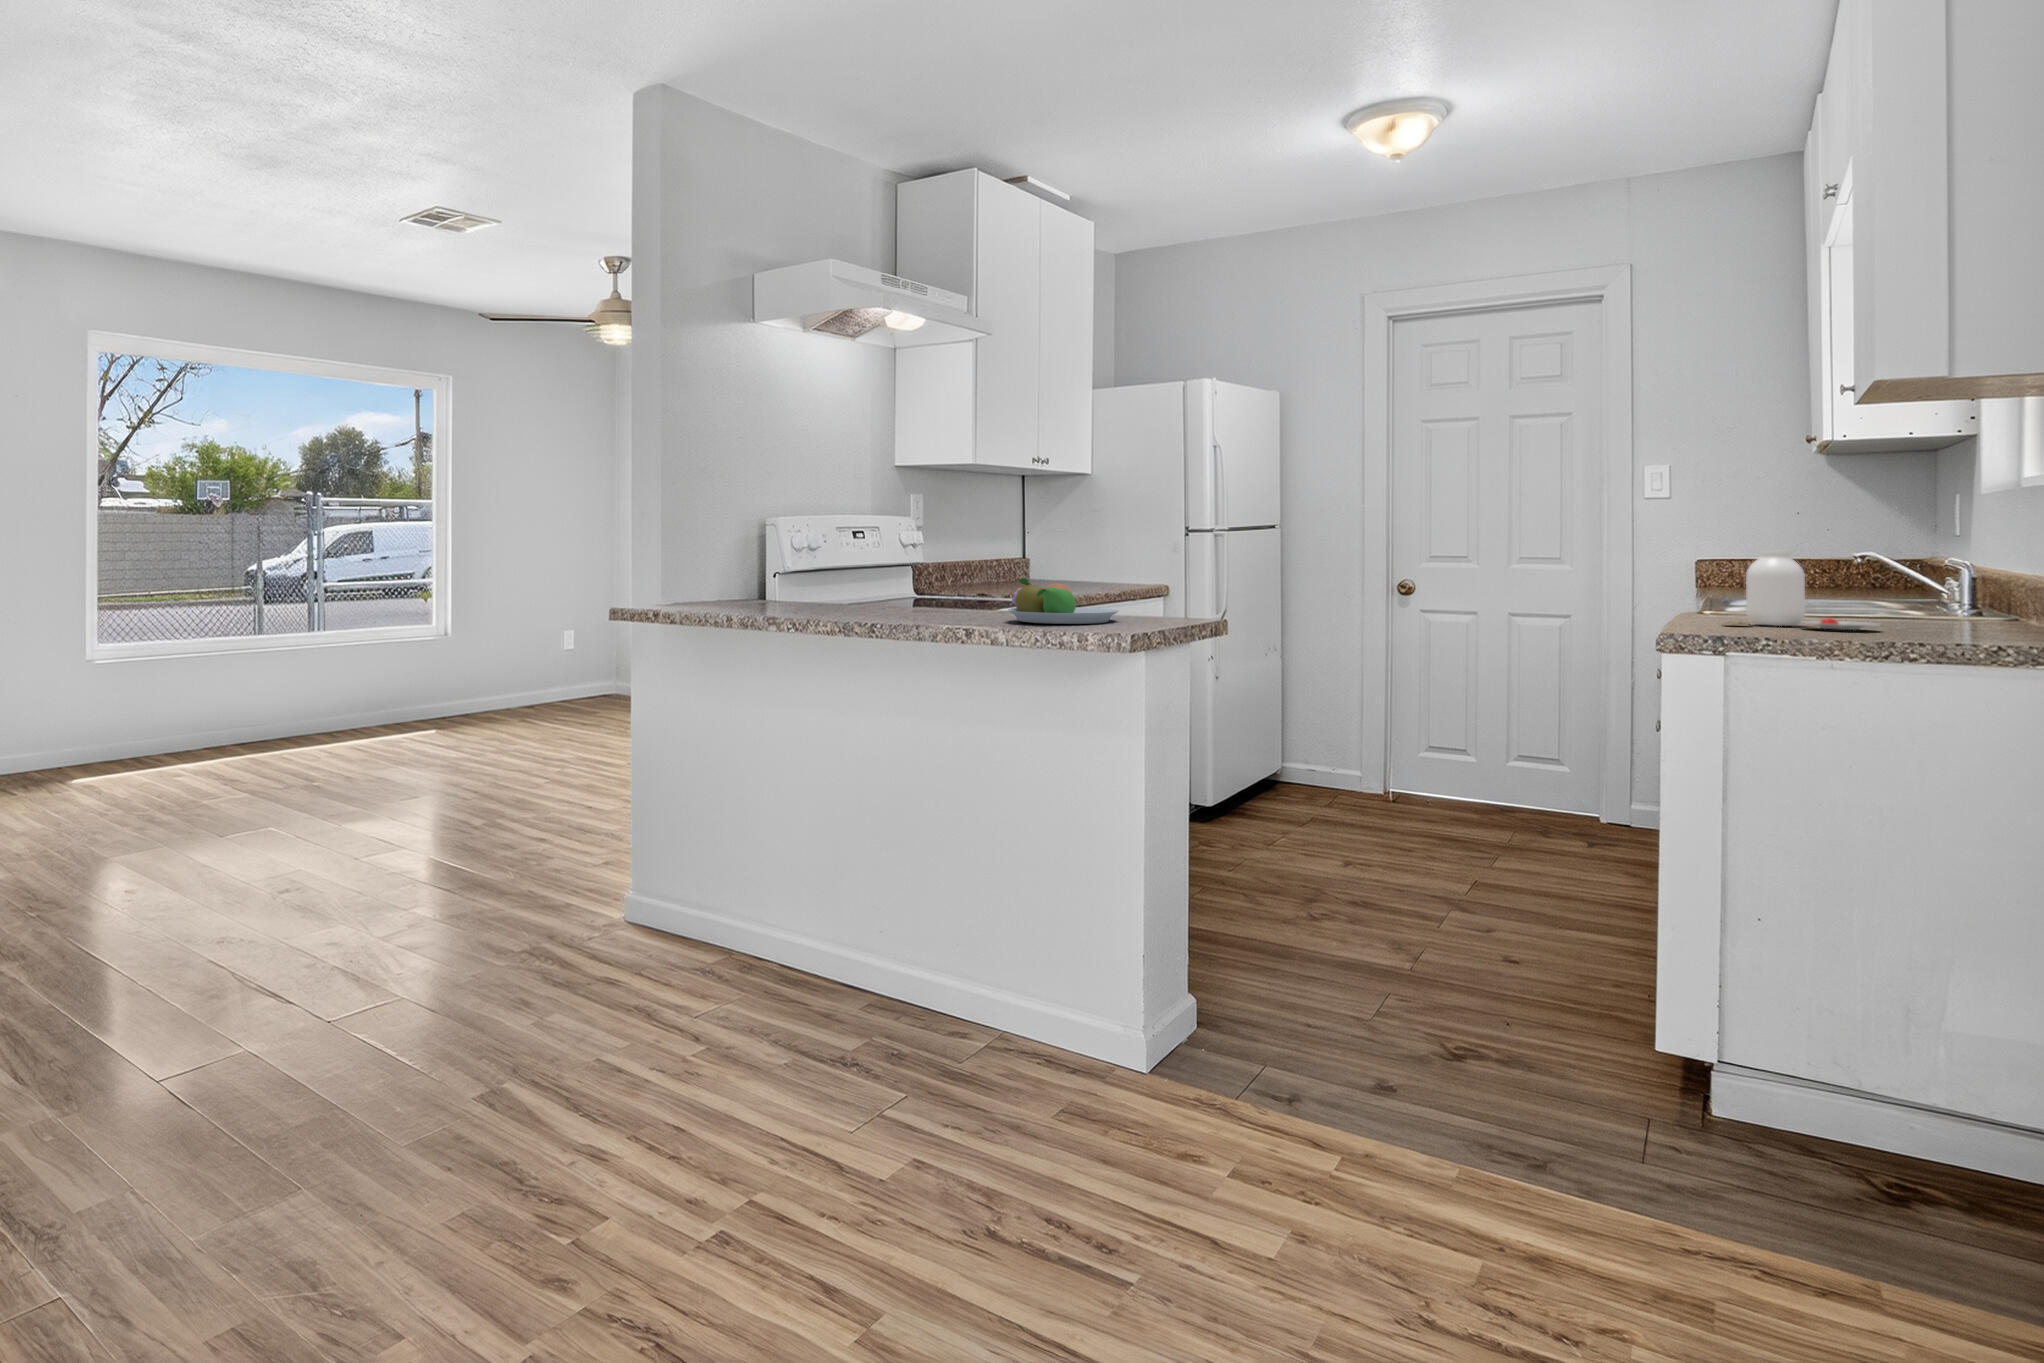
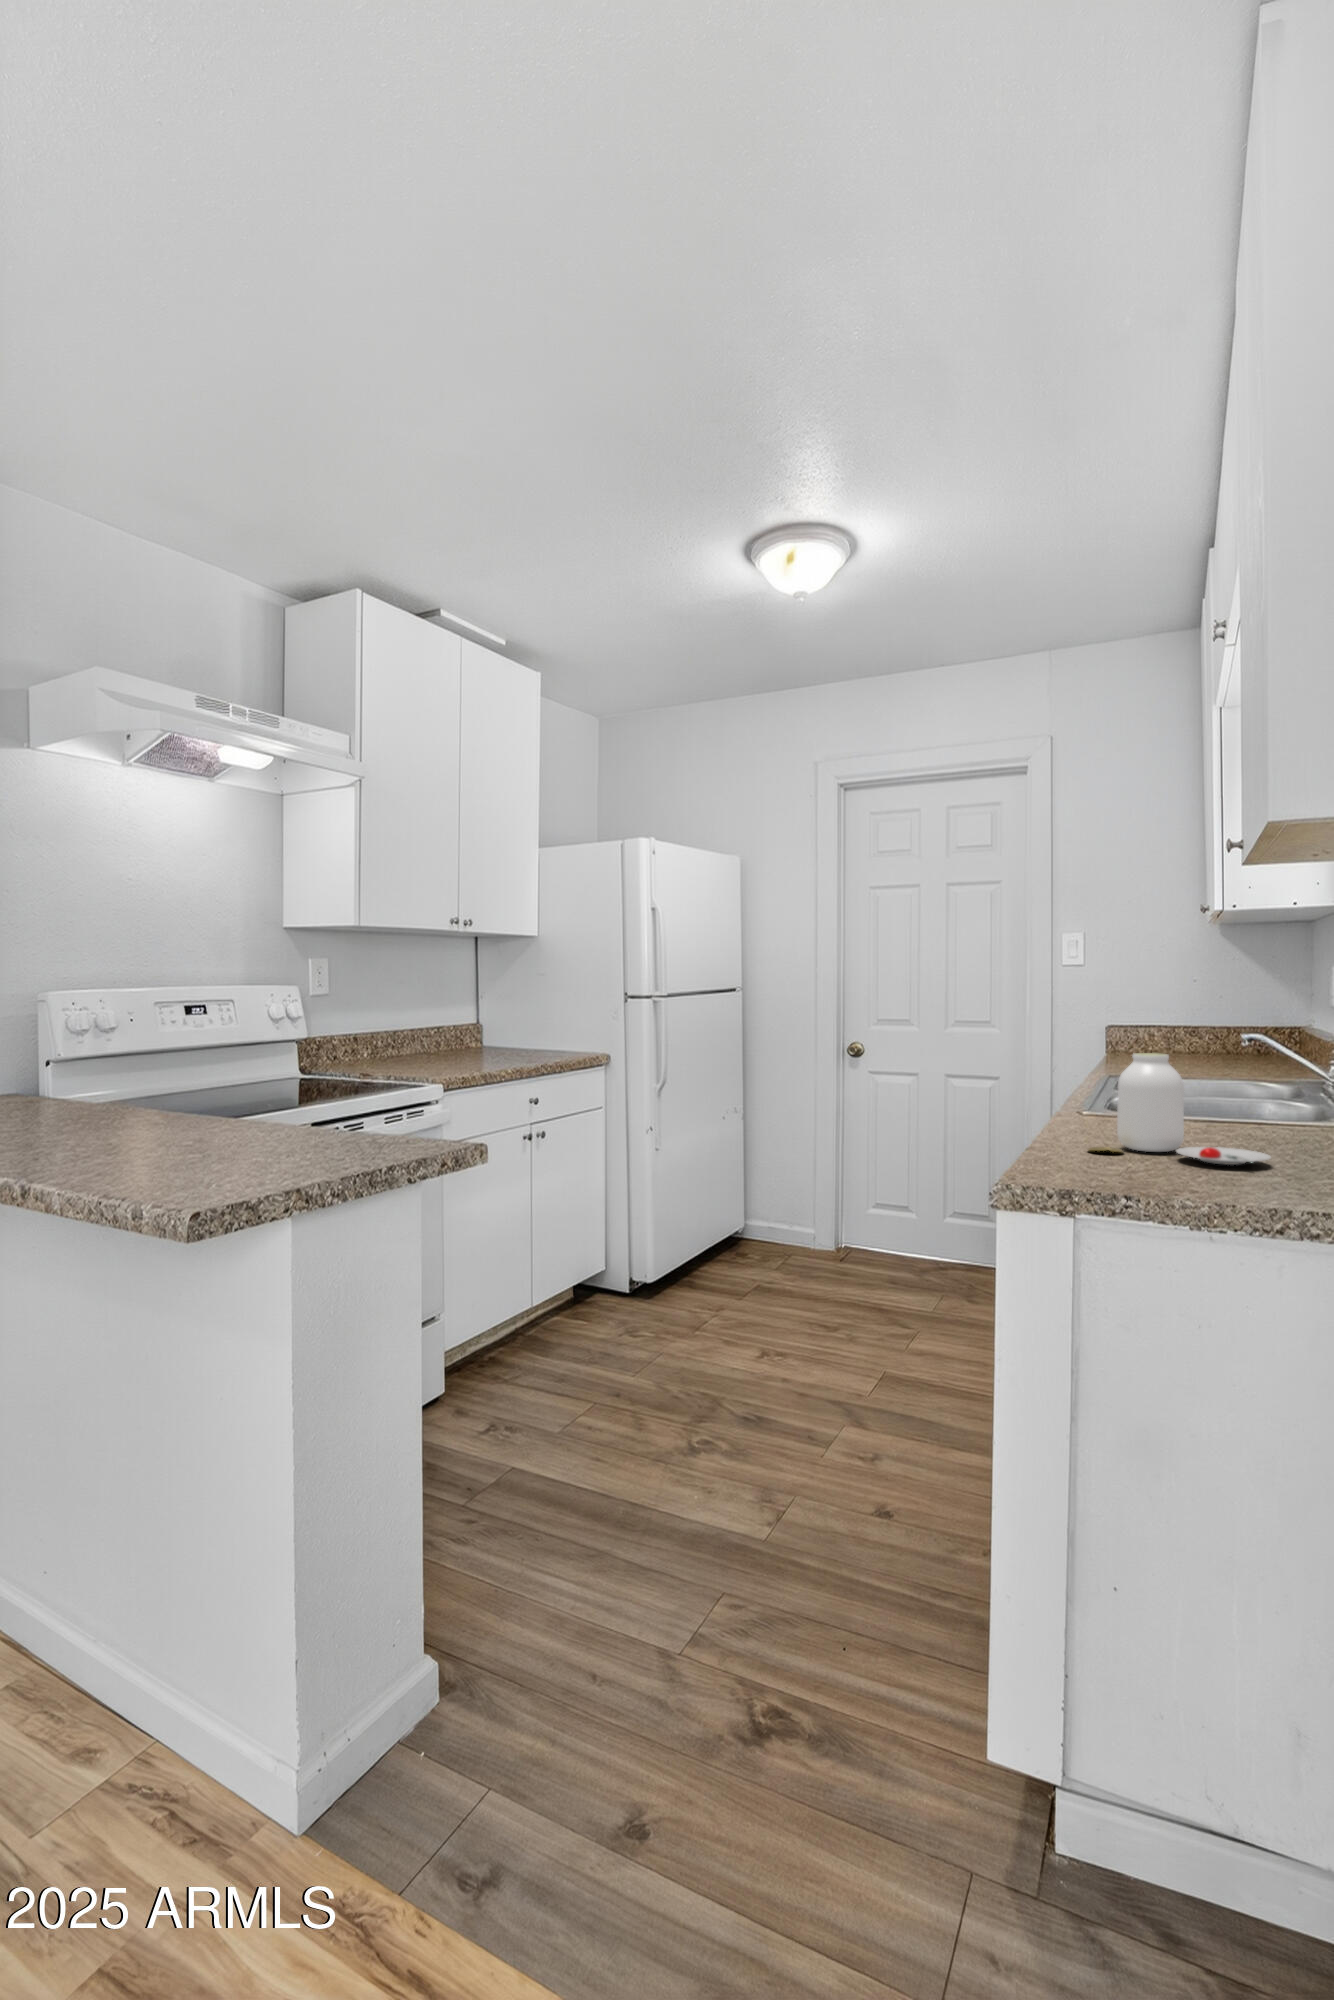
fruit bowl: present [1008,578,1118,624] -> none [118,1106,294,1180]

